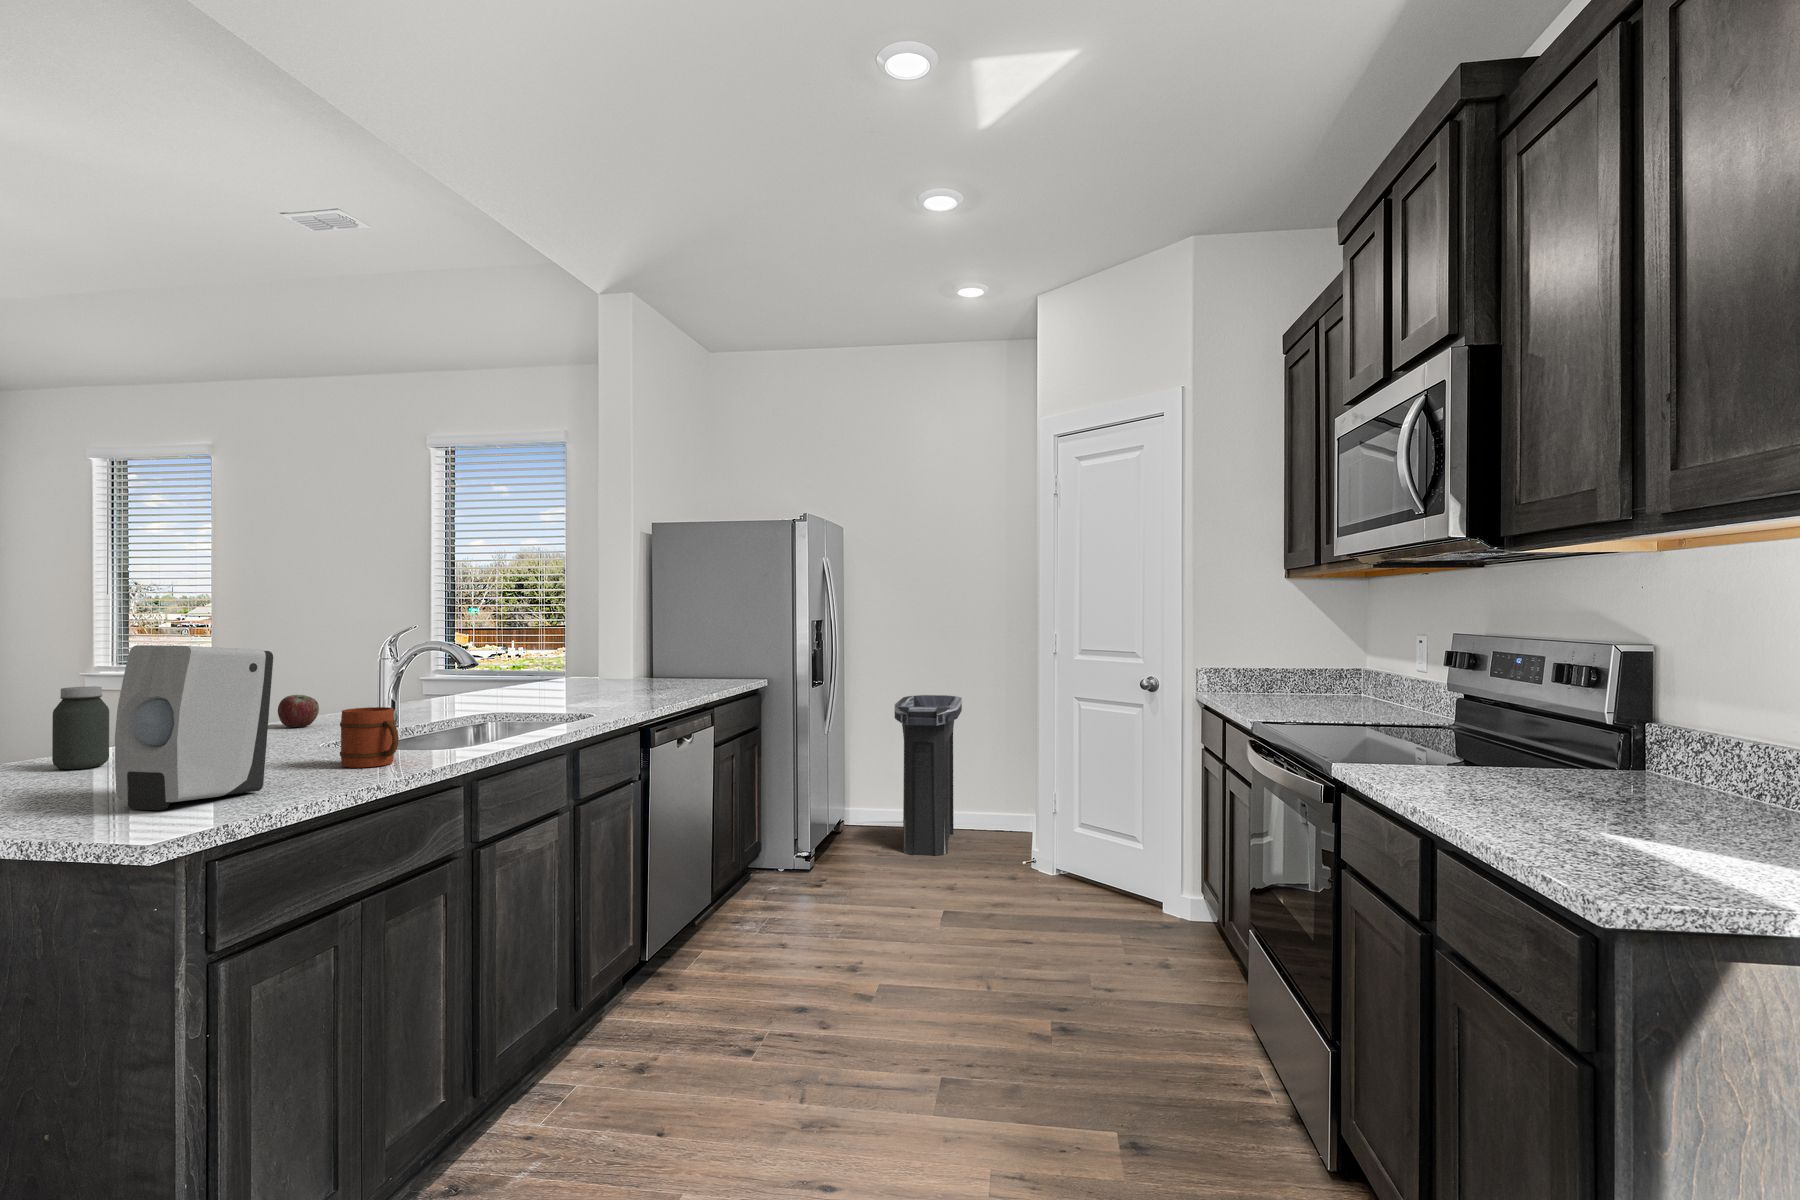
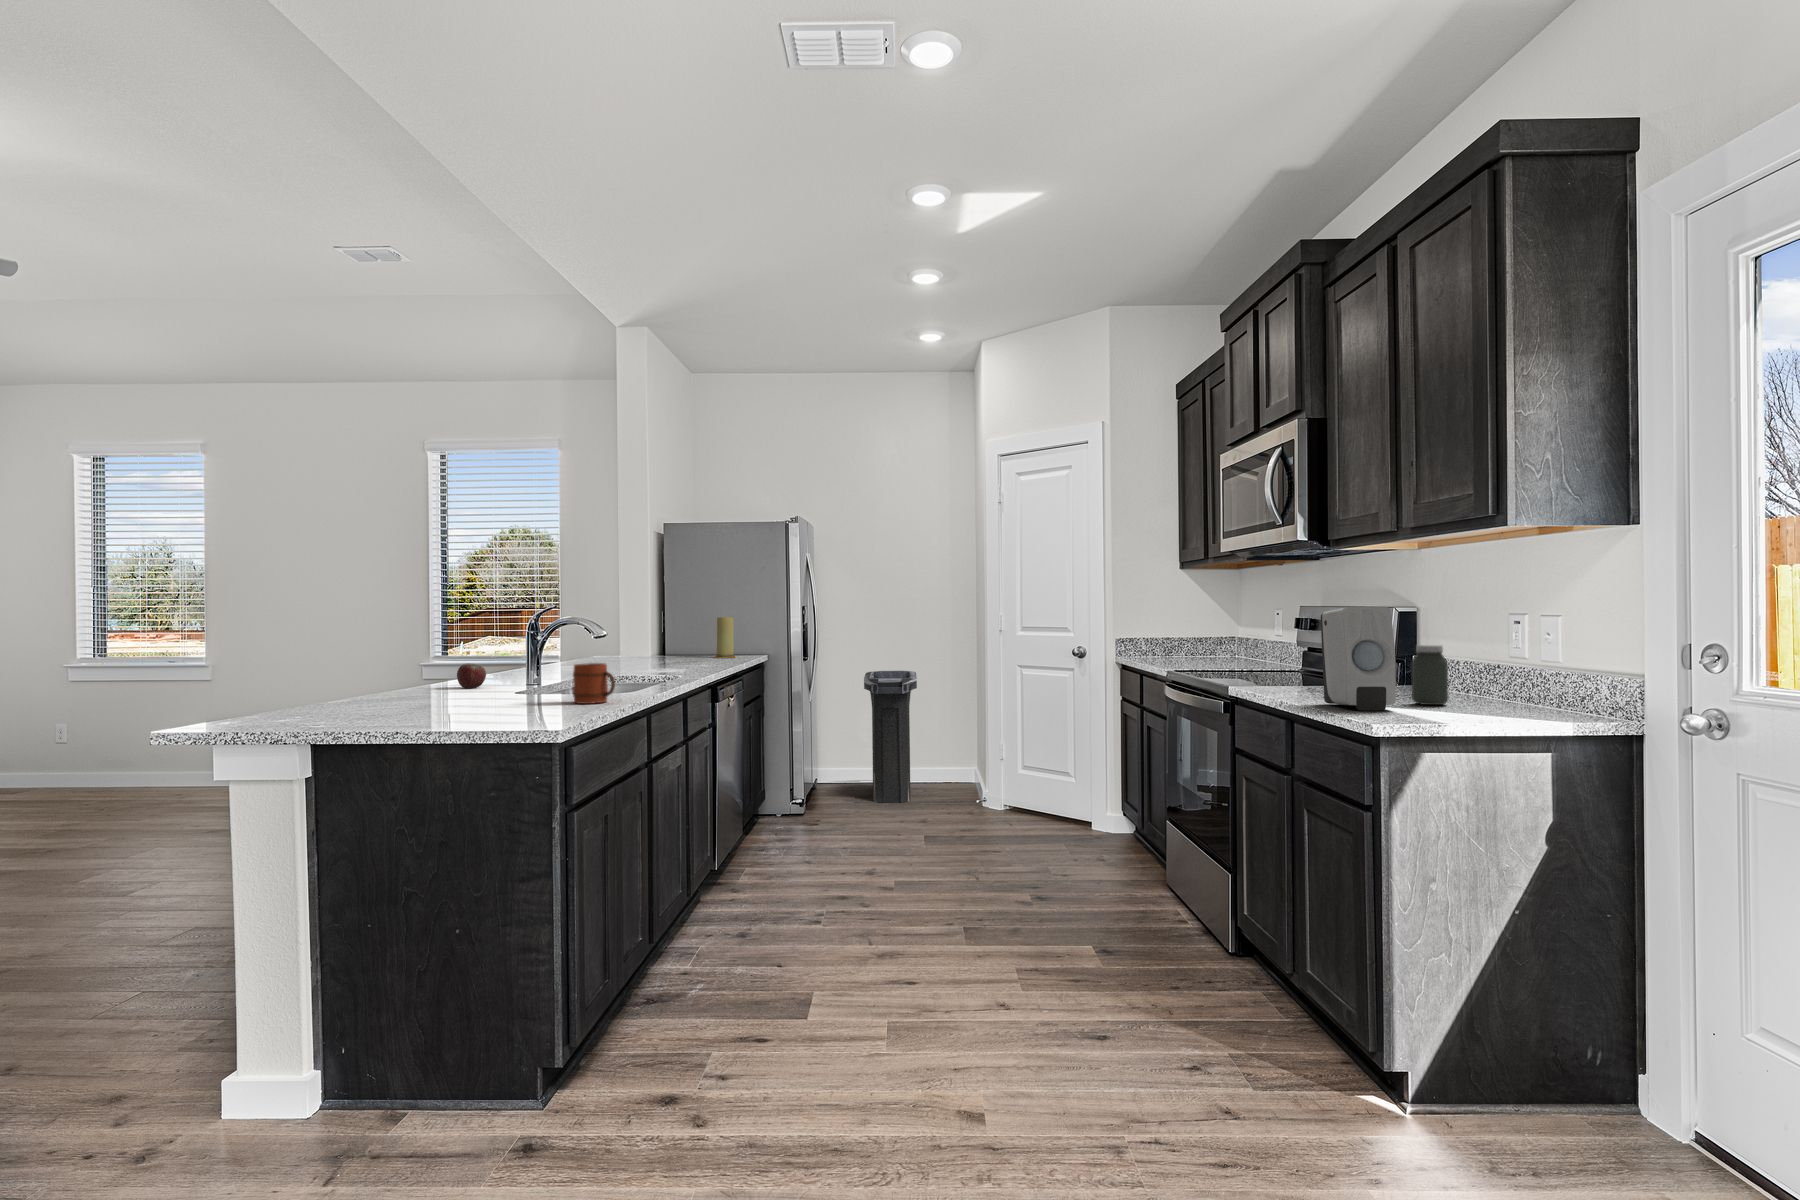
candle: none [700,632,728,681] -> present [714,617,736,658]
soap dispenser: present [115,645,273,810] -> present [1321,607,1396,710]
jar: present [52,686,109,769] -> present [1411,645,1448,705]

